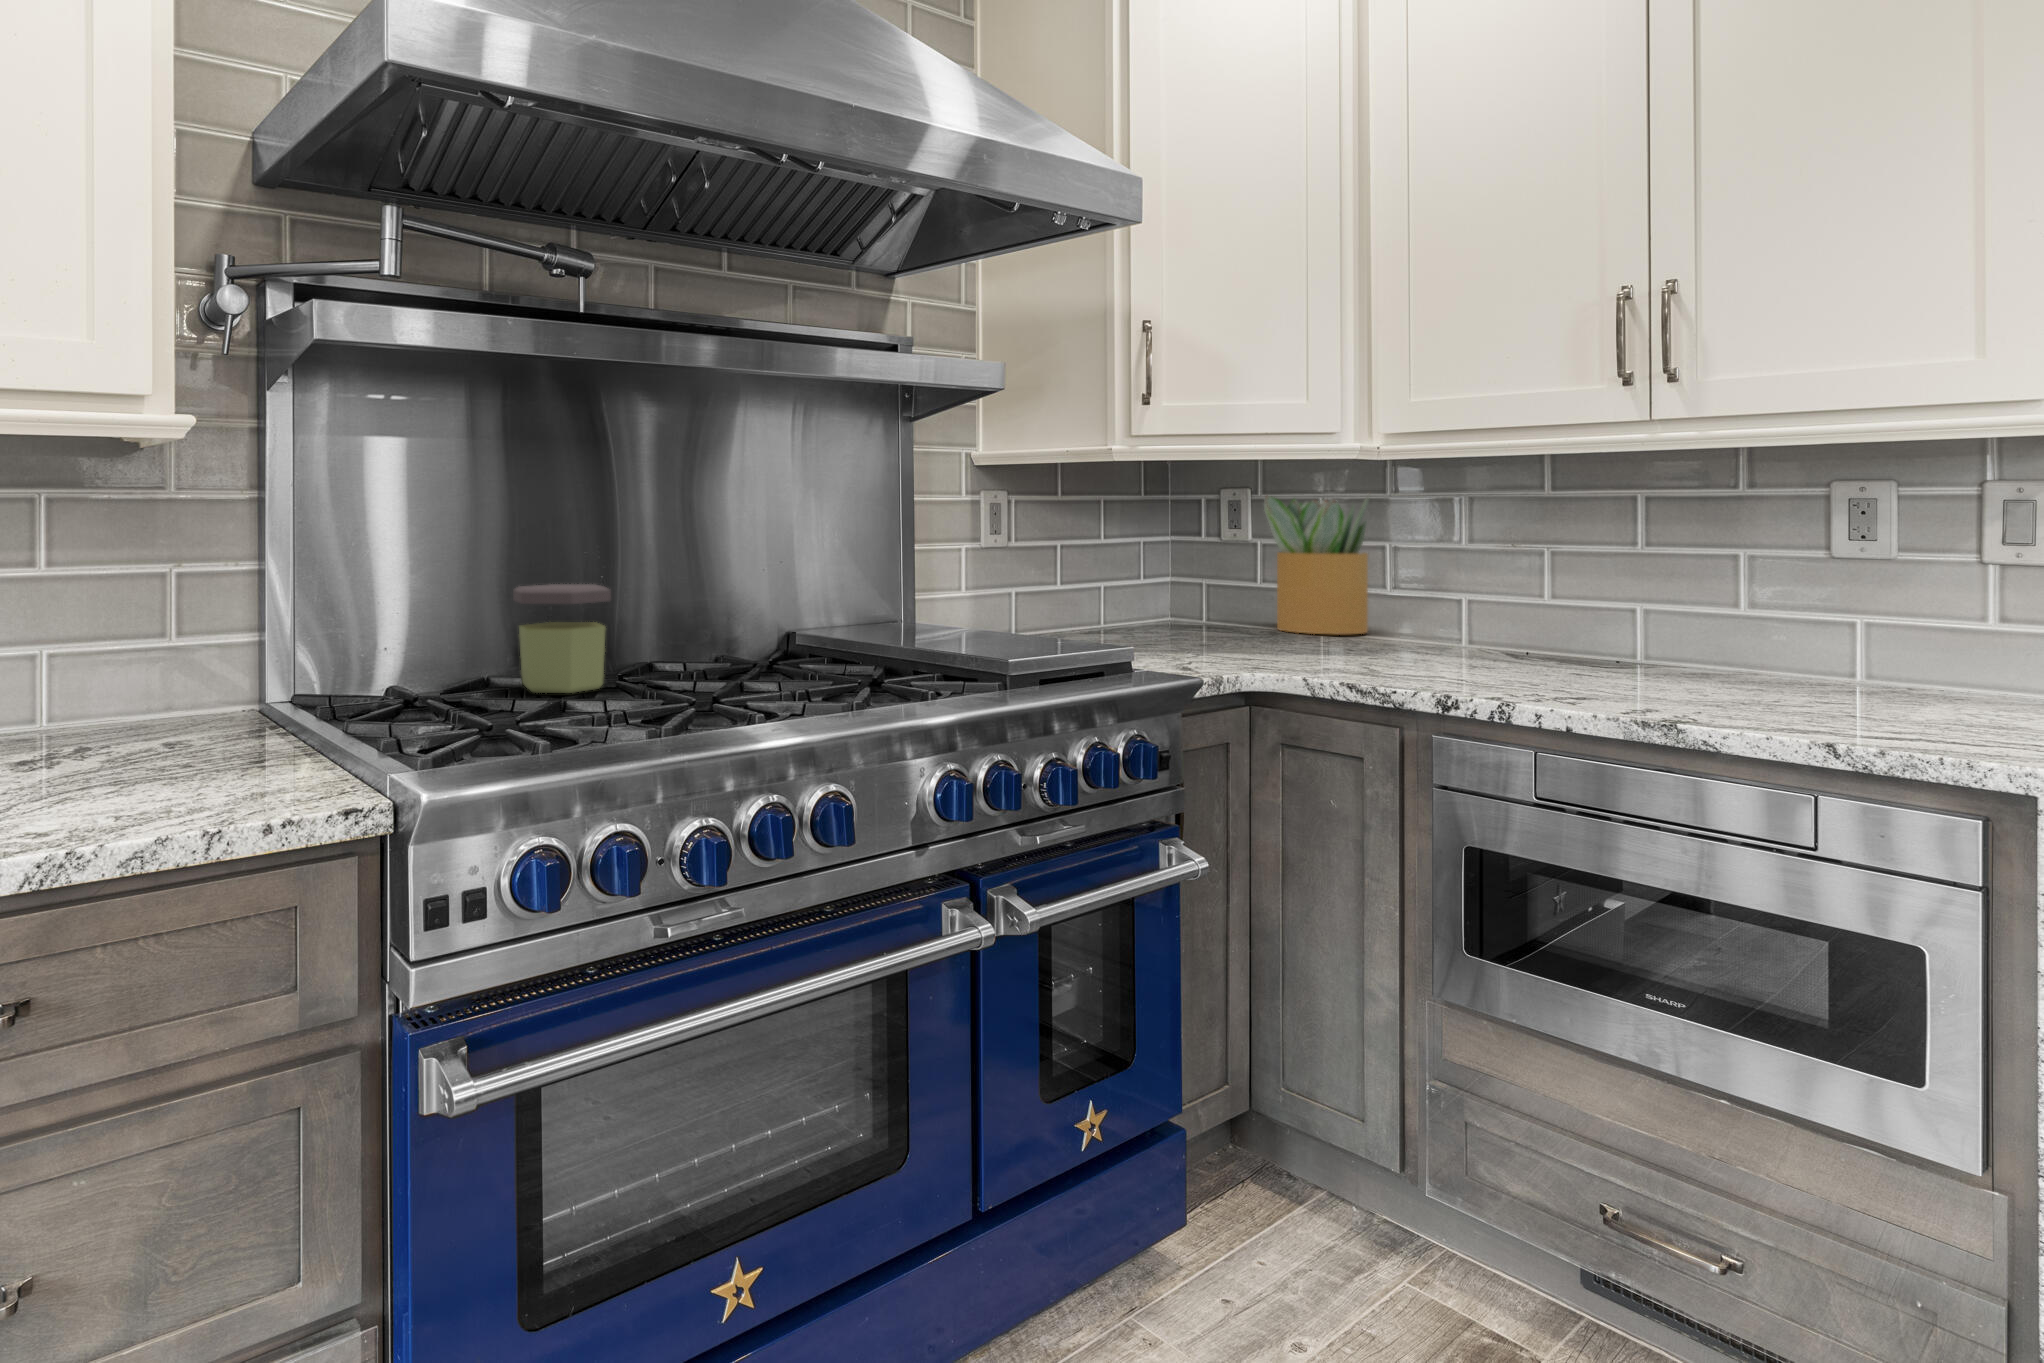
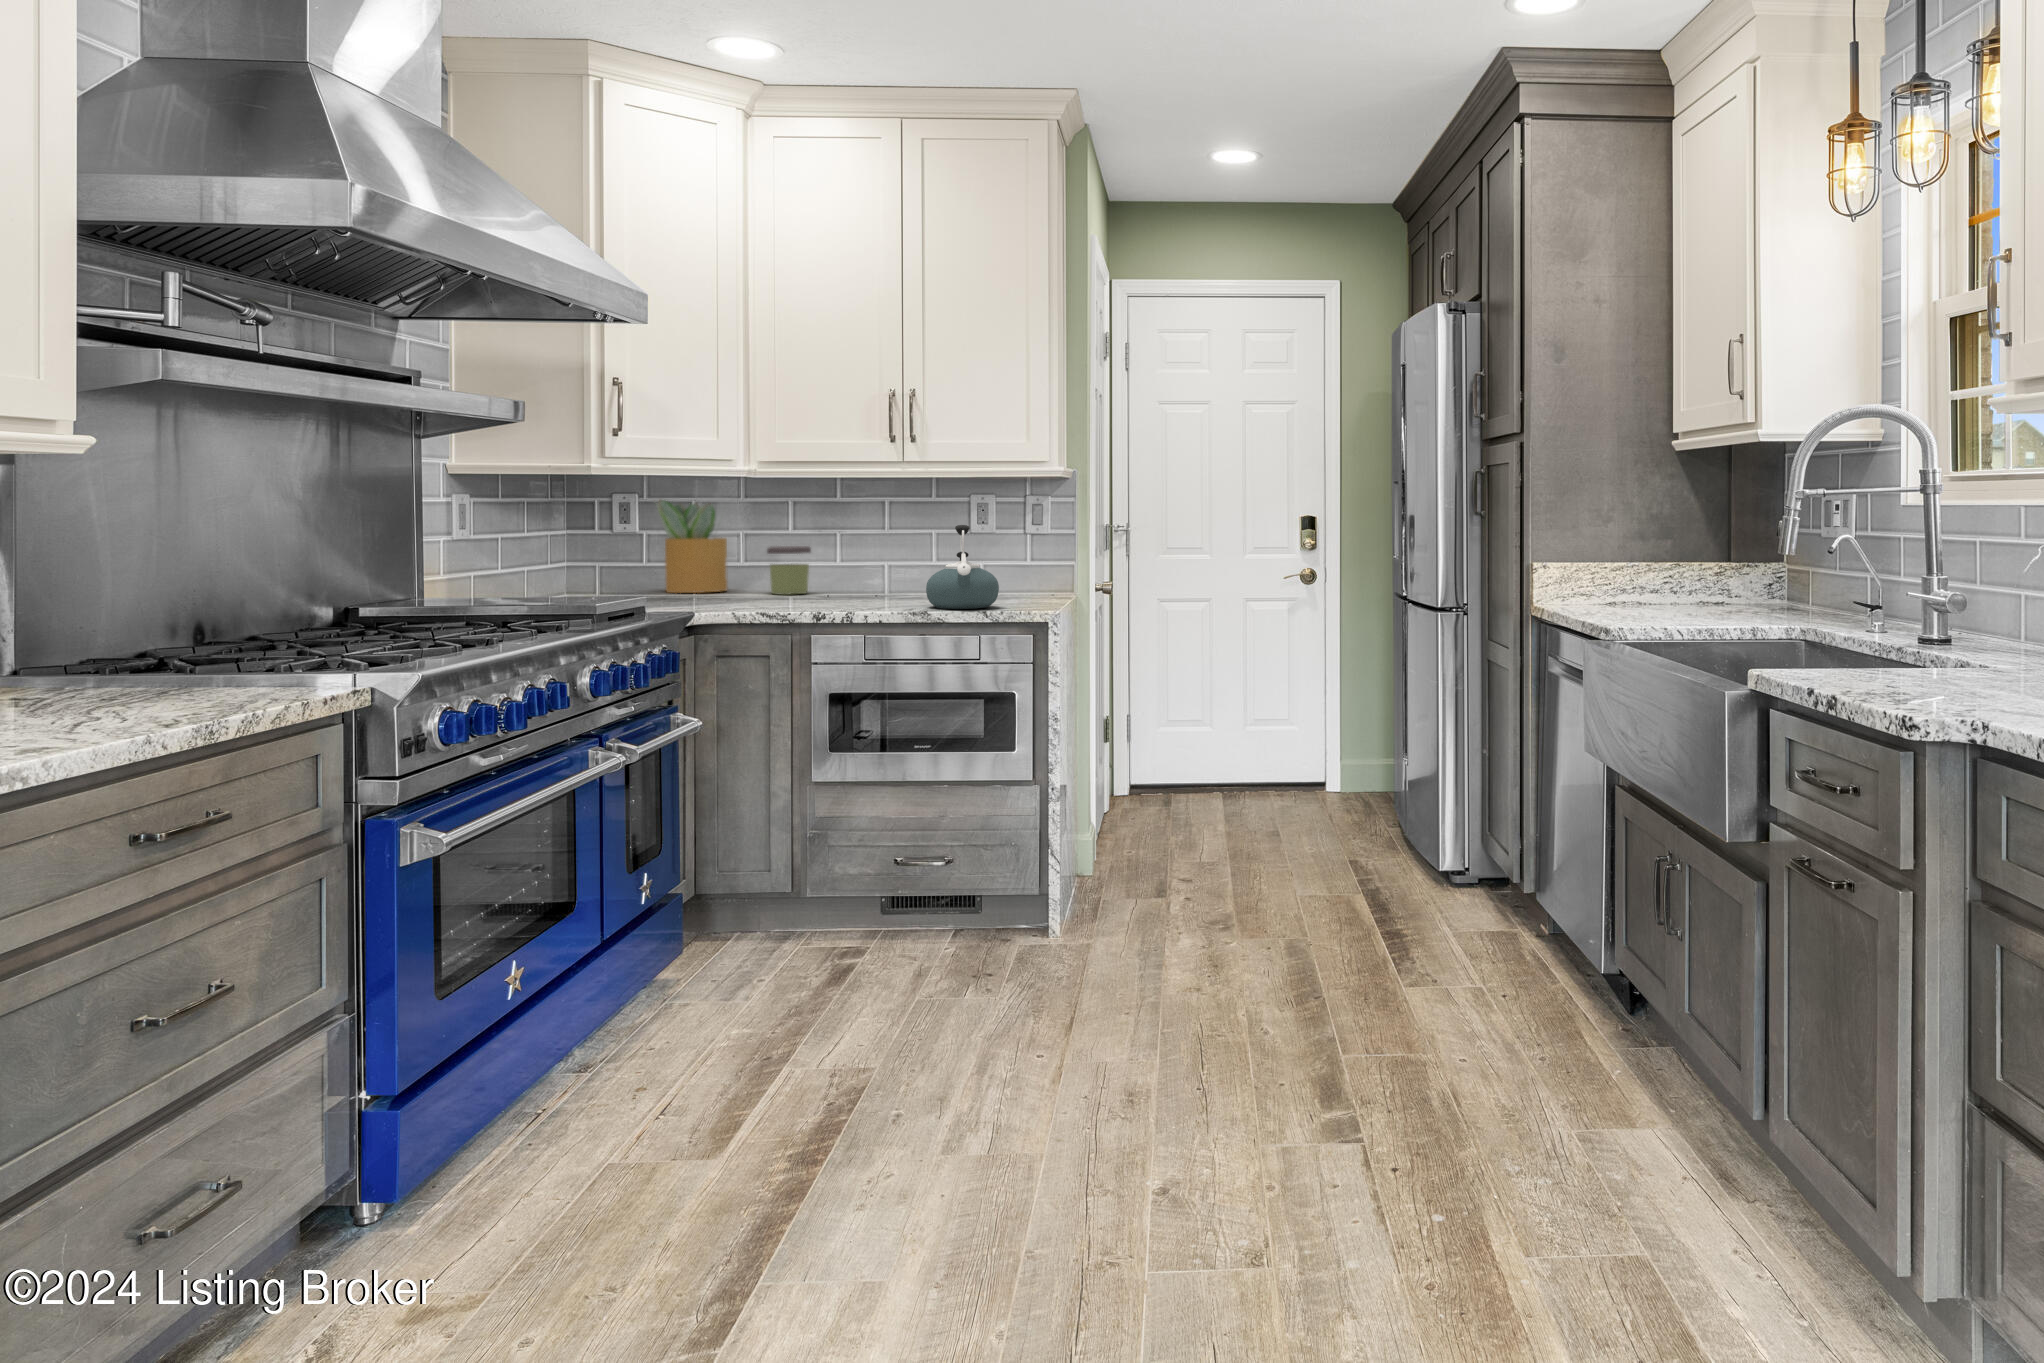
kettle: none [1695,543,1887,725] -> present [926,525,999,609]
jar: present [513,584,611,693] -> present [767,546,811,595]

